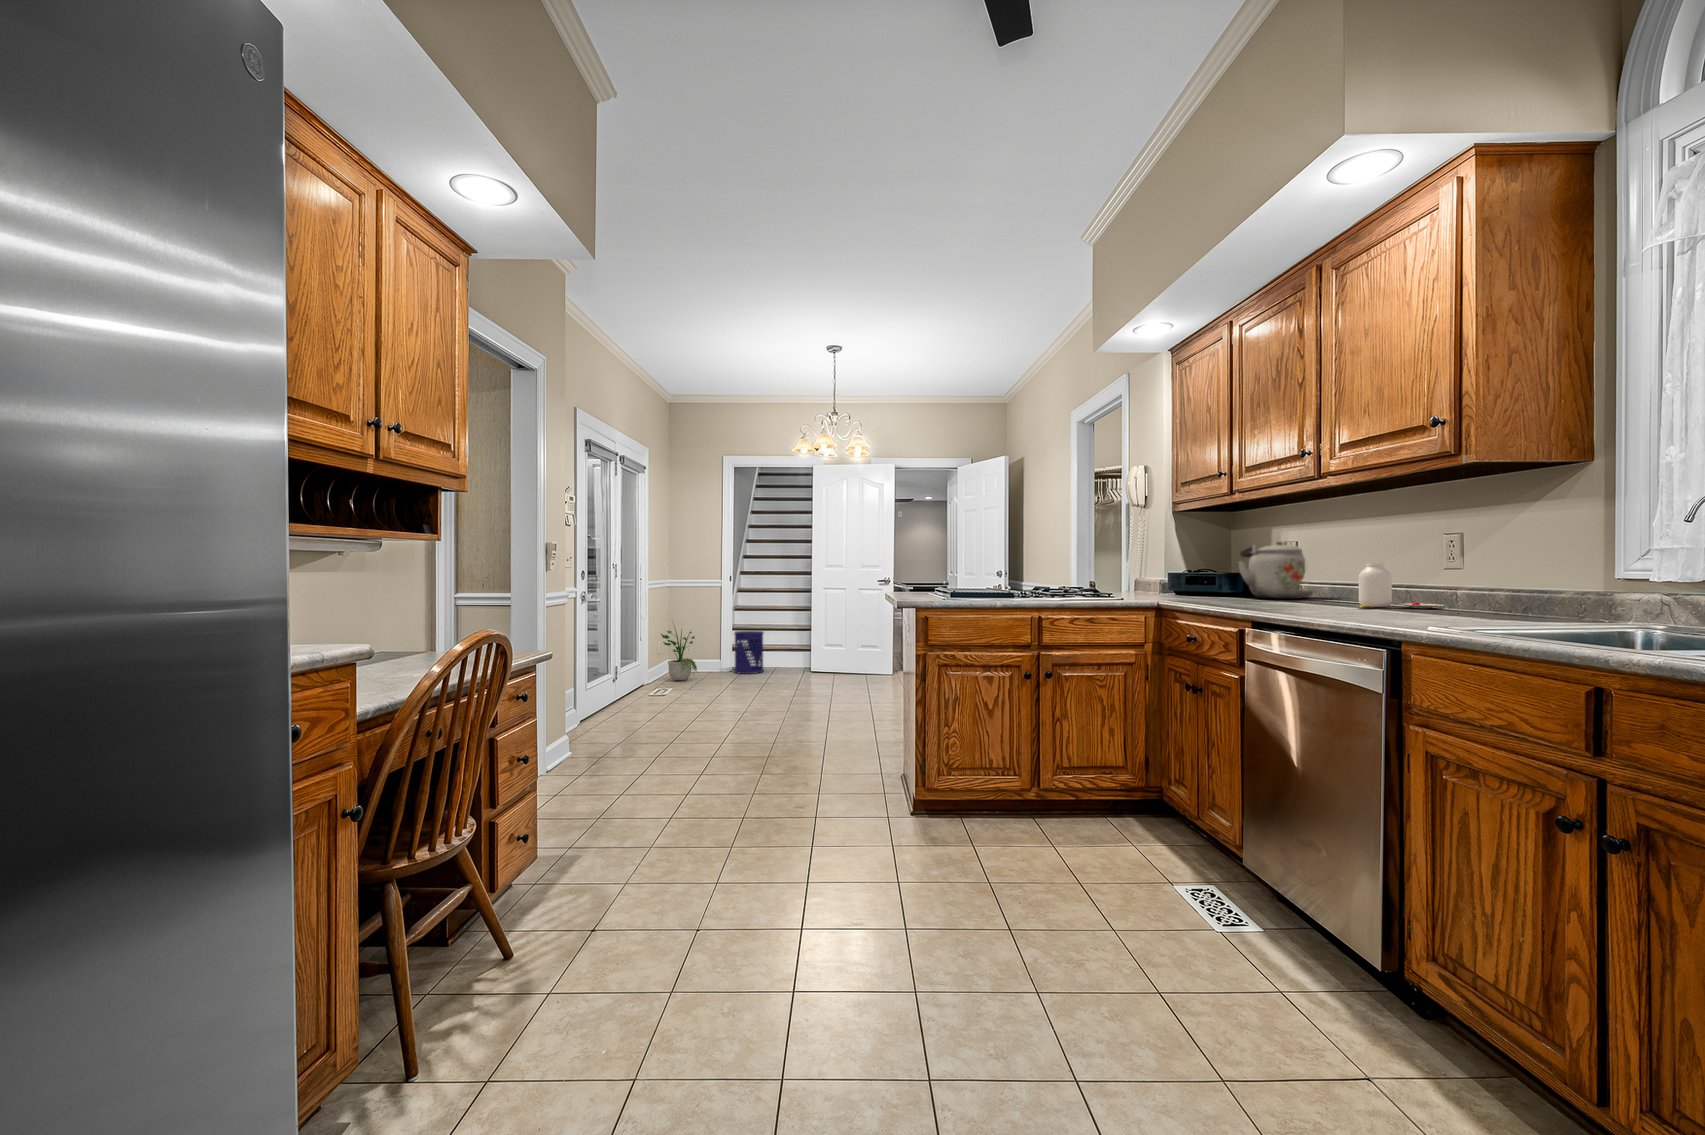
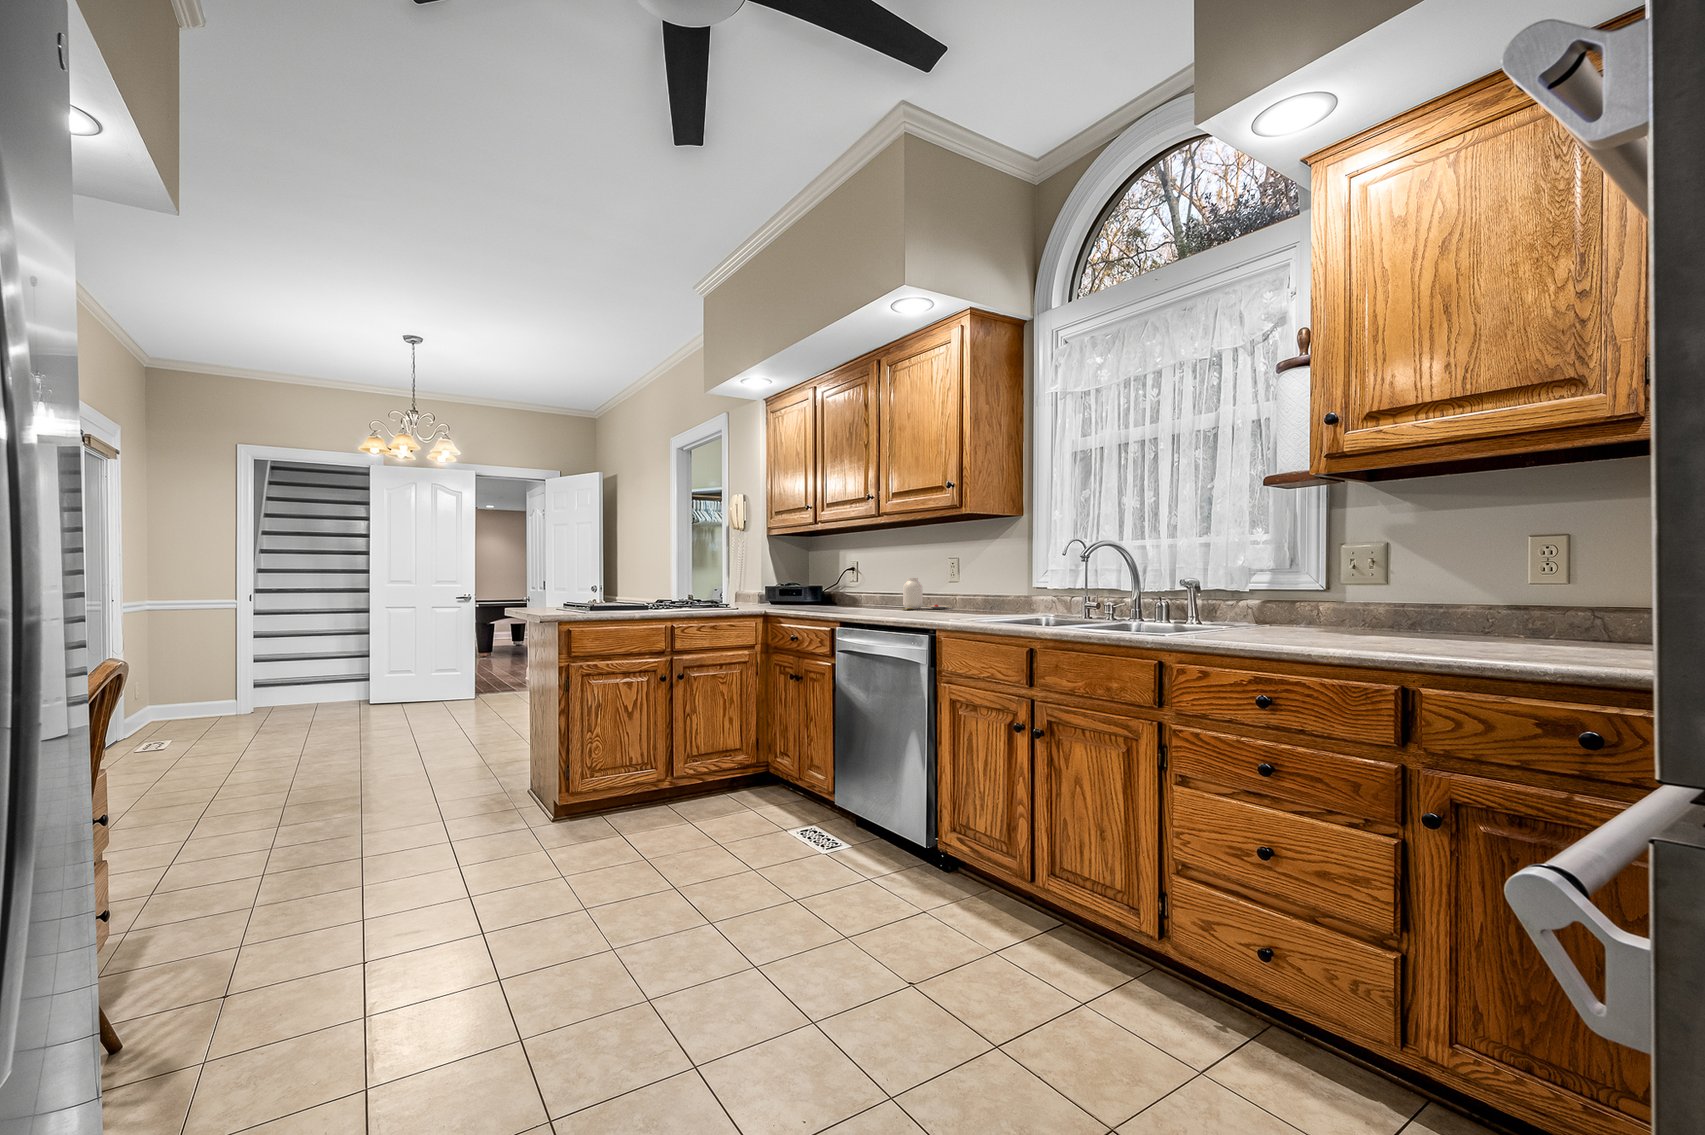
kettle: present [1239,541,1313,599] -> none [821,560,873,605]
potted plant: present [661,630,697,681] -> none [139,648,204,730]
waste bin: present [734,631,764,674] -> none [256,661,300,714]

